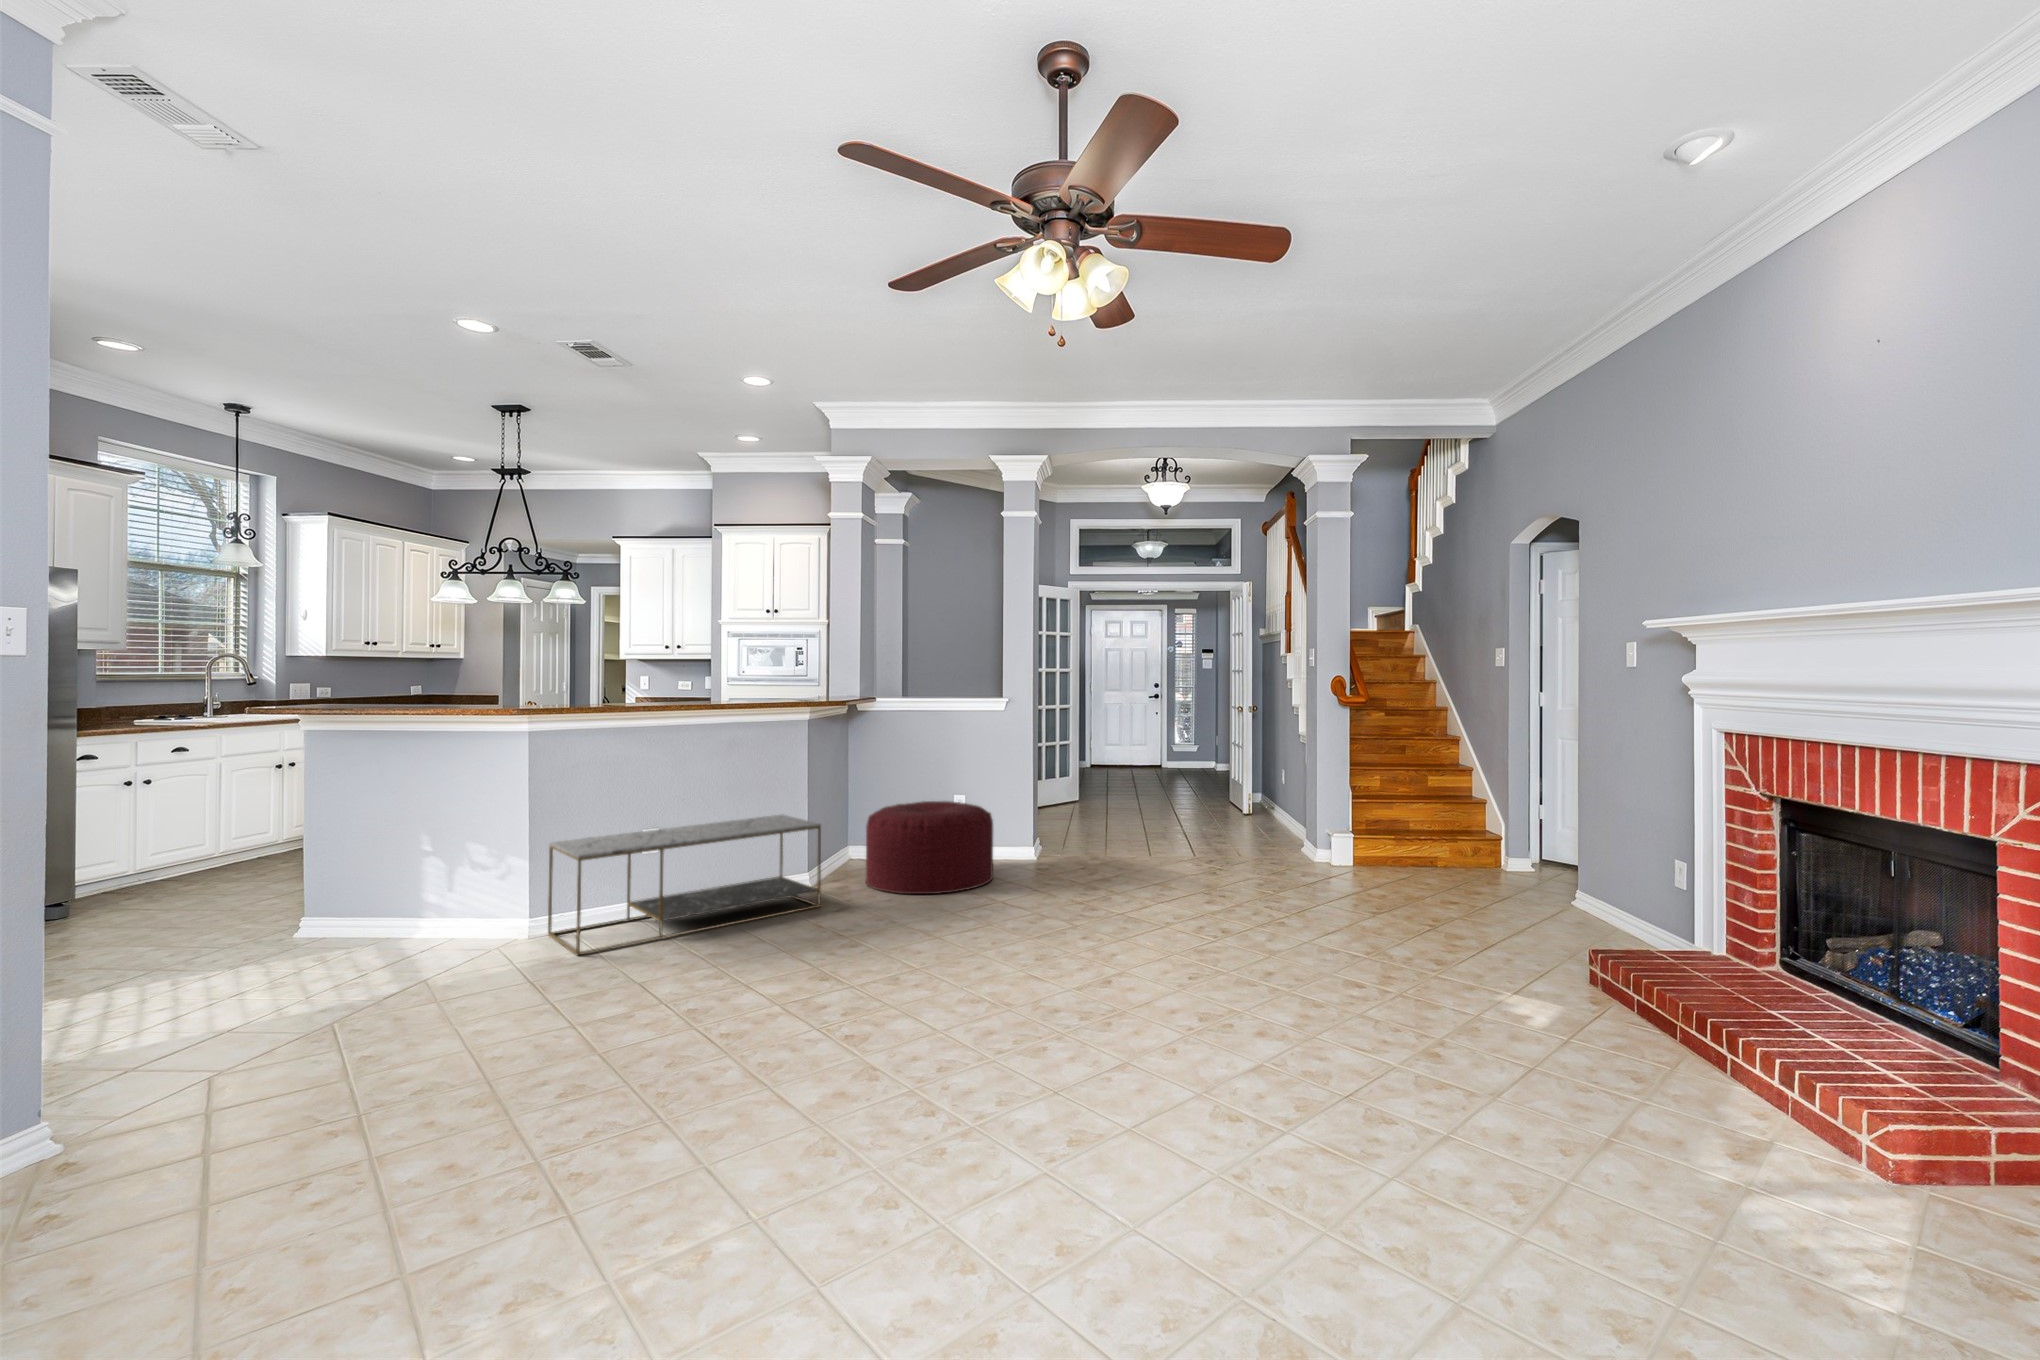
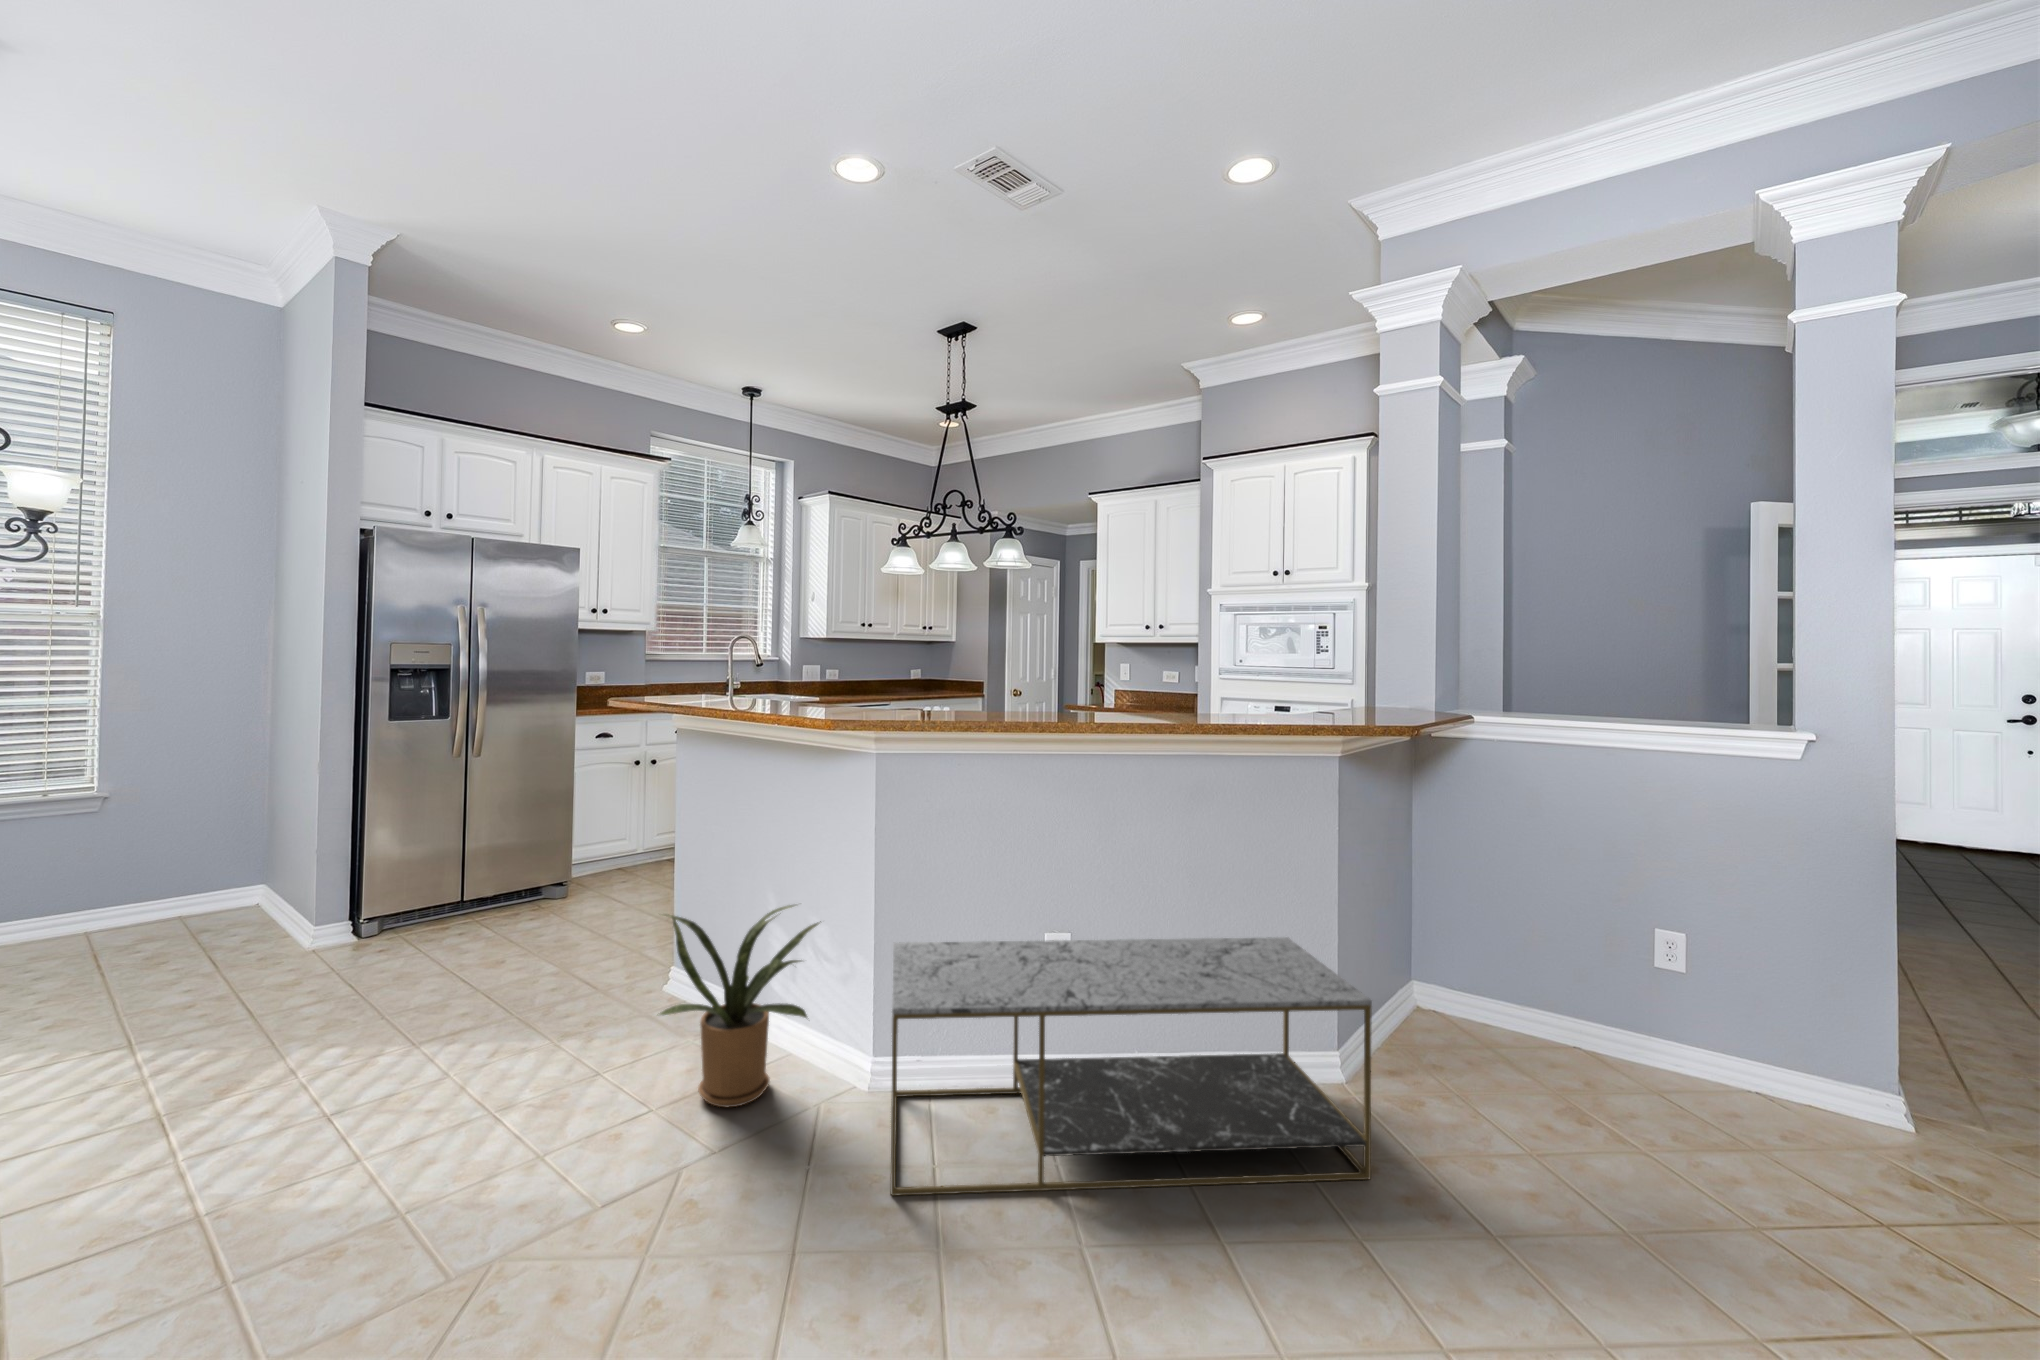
ottoman: present [866,801,993,894] -> none [1464,944,1835,1240]
house plant: none [356,824,497,960] -> present [660,905,821,1107]

